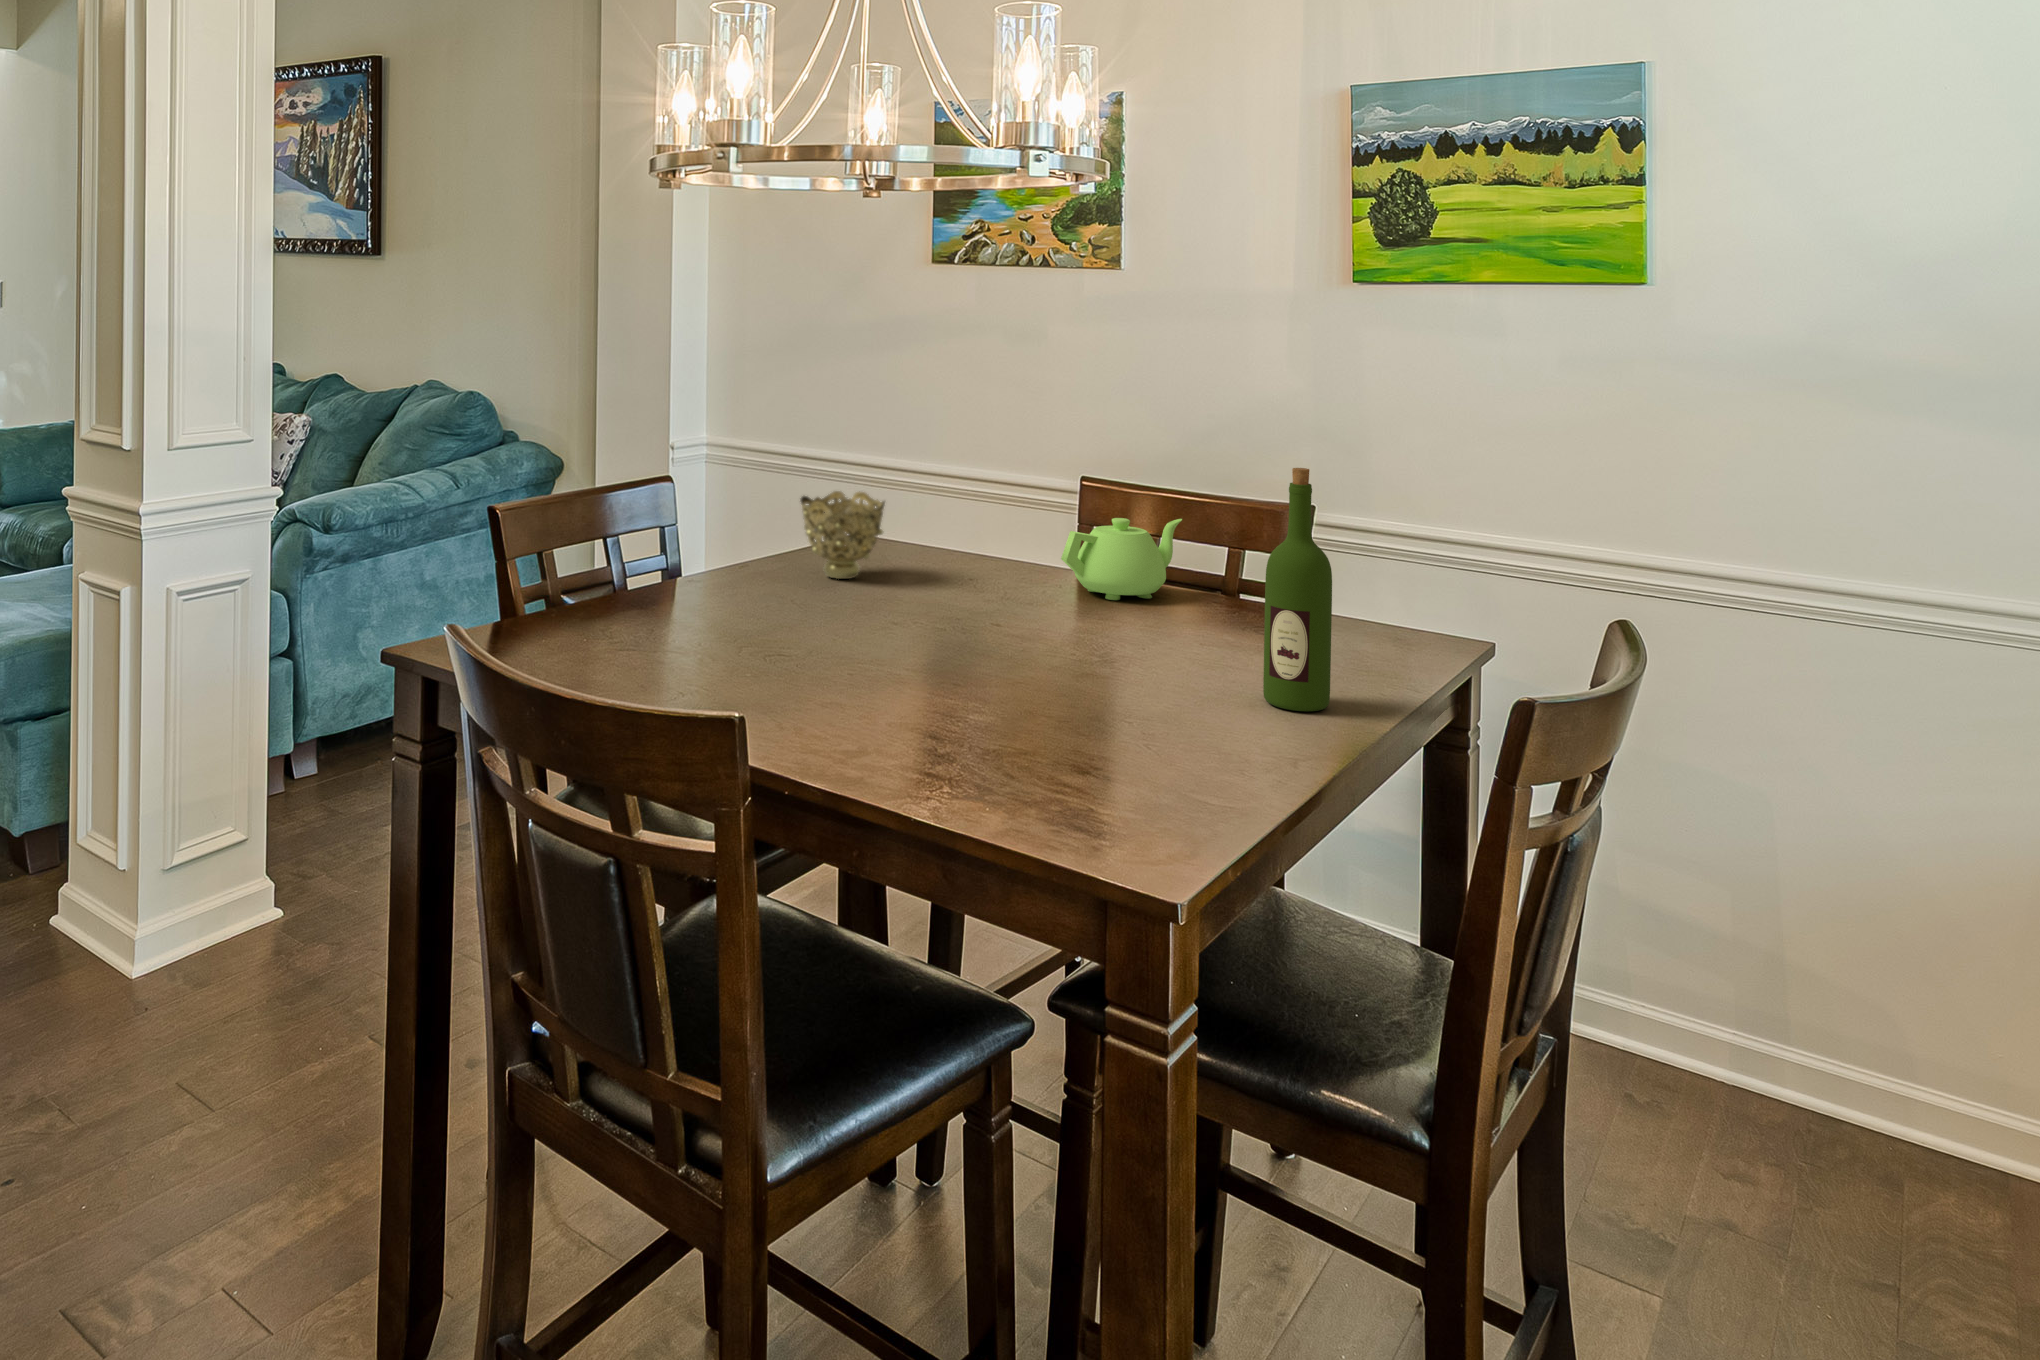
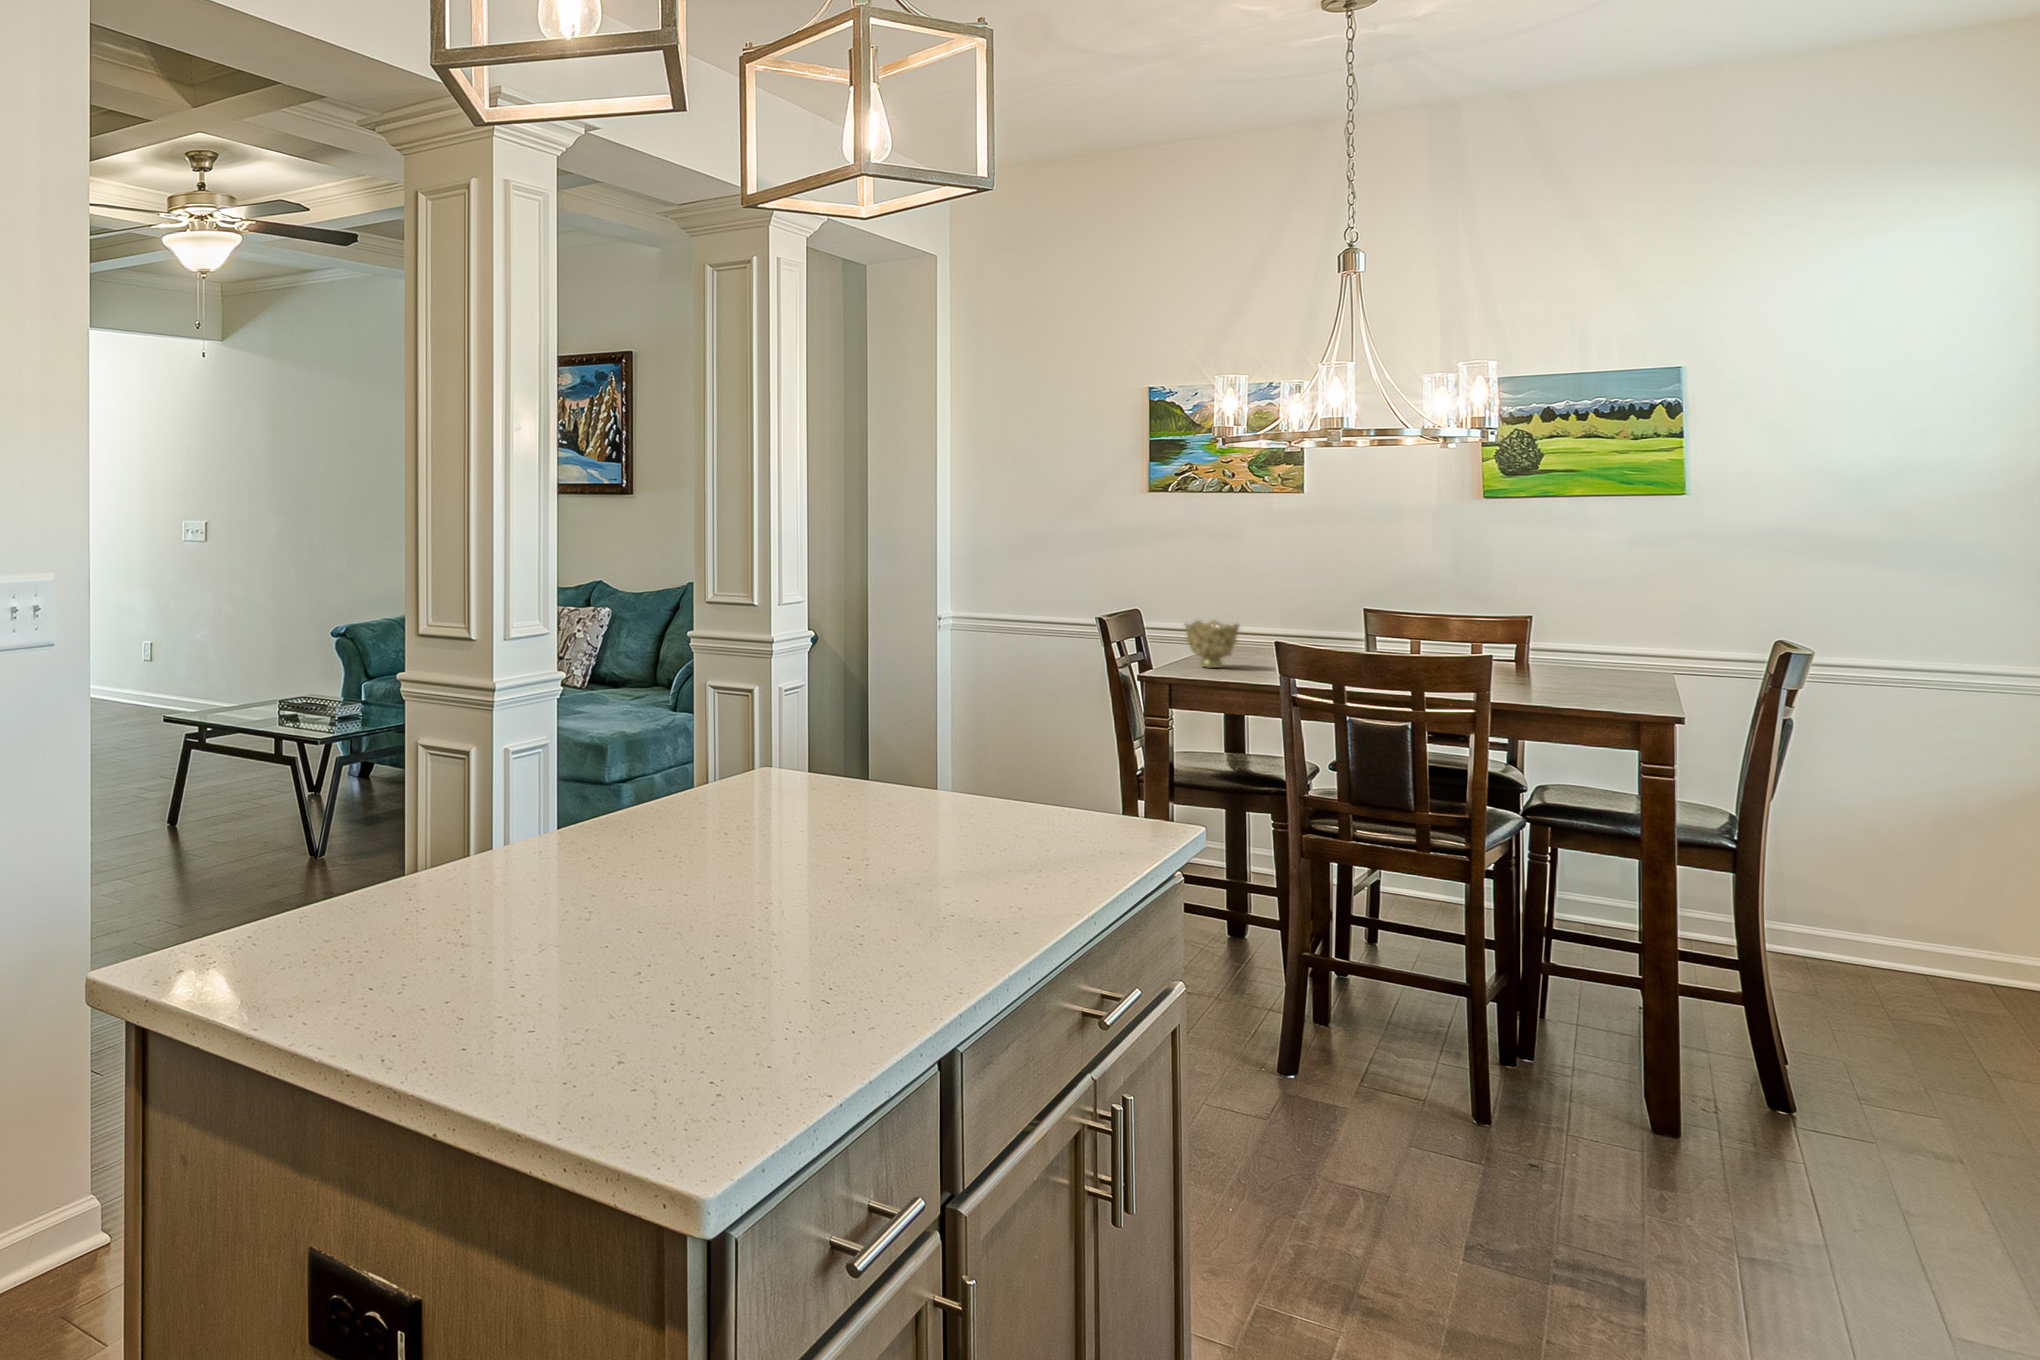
wine bottle: present [1263,468,1332,711] -> none [1544,584,1584,703]
teapot: present [1061,518,1182,600] -> none [1355,630,1421,675]

